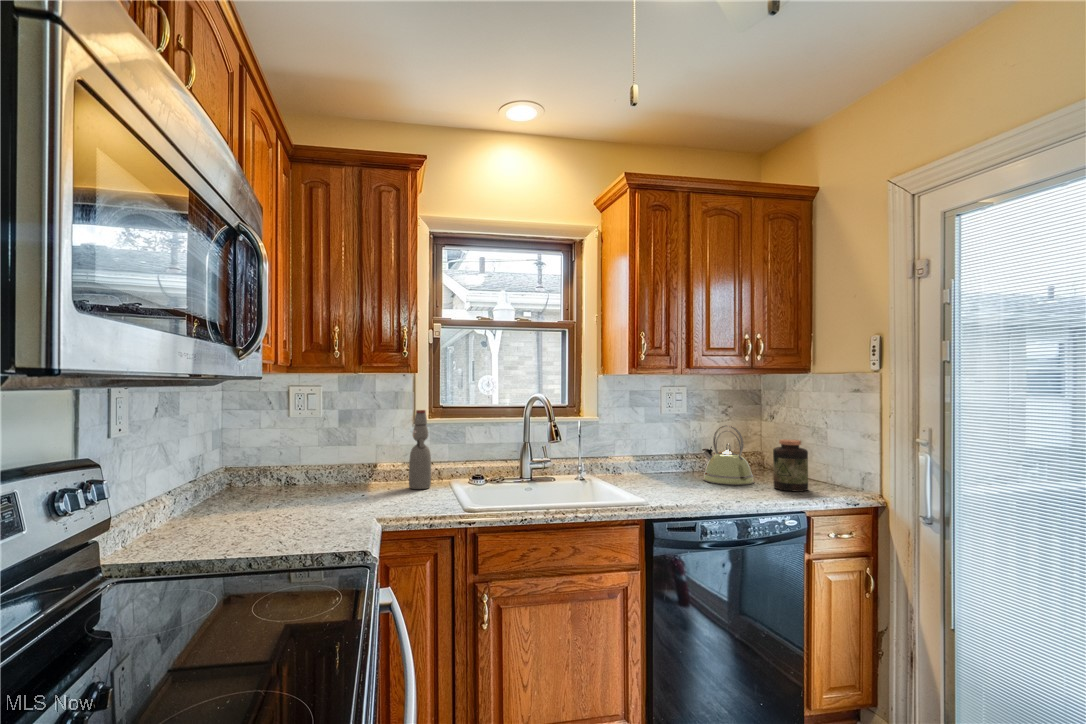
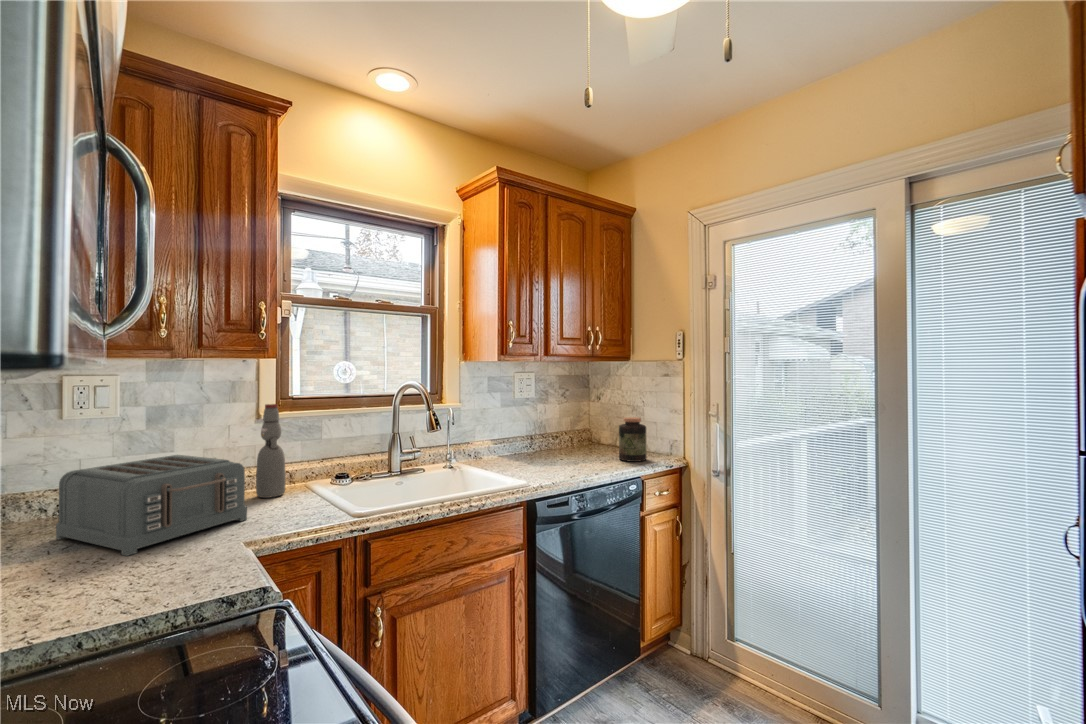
kettle: present [702,425,754,485] -> none [553,407,600,460]
toaster: none [272,447,391,517] -> present [56,455,247,556]

